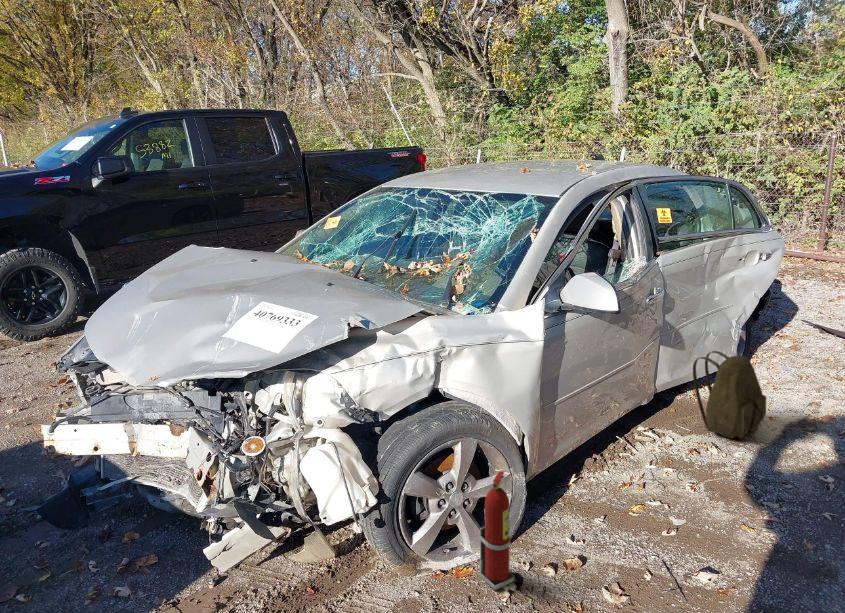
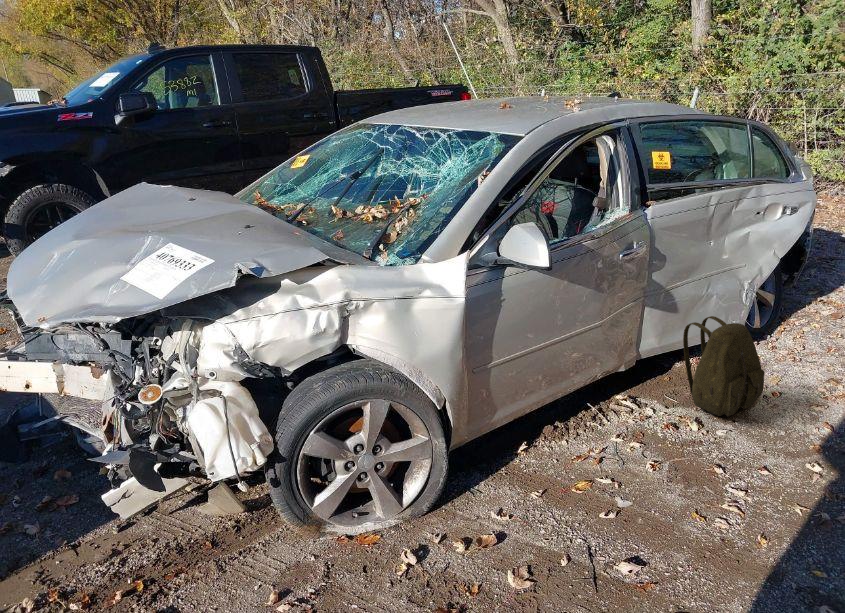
fire extinguisher: present [480,471,514,590] -> none [389,436,425,559]

